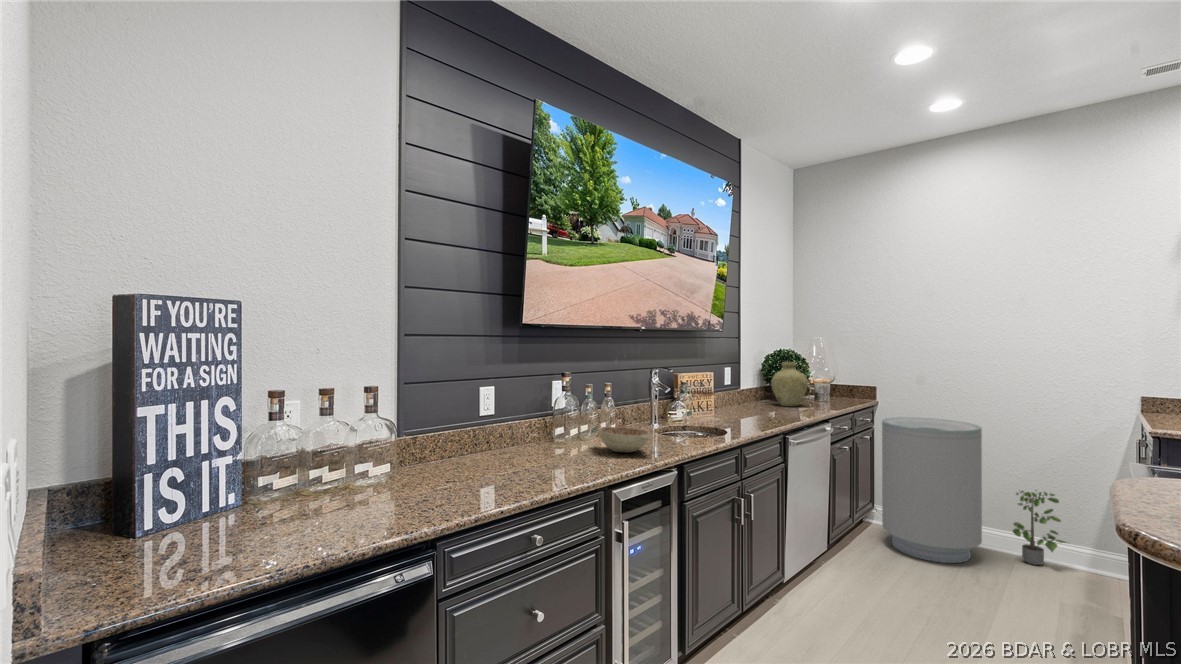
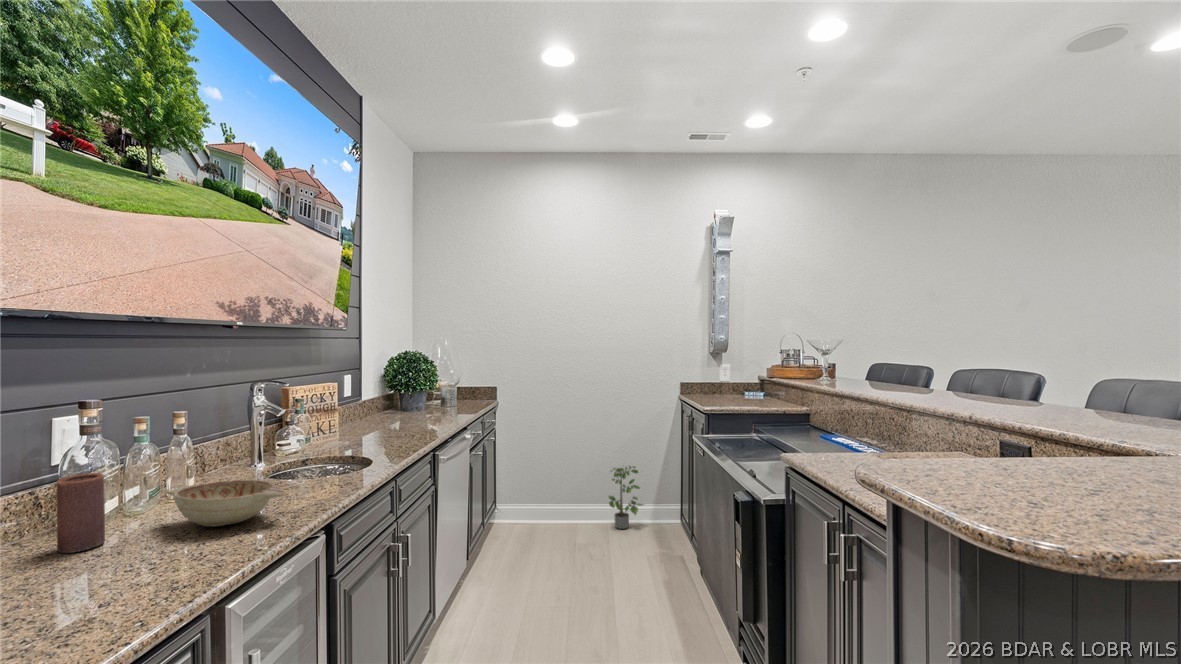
vase: present [771,362,808,406] -> none [399,365,439,415]
candle: none [551,411,569,451] -> present [56,473,105,553]
trash can: present [882,417,982,563] -> none [509,413,589,549]

